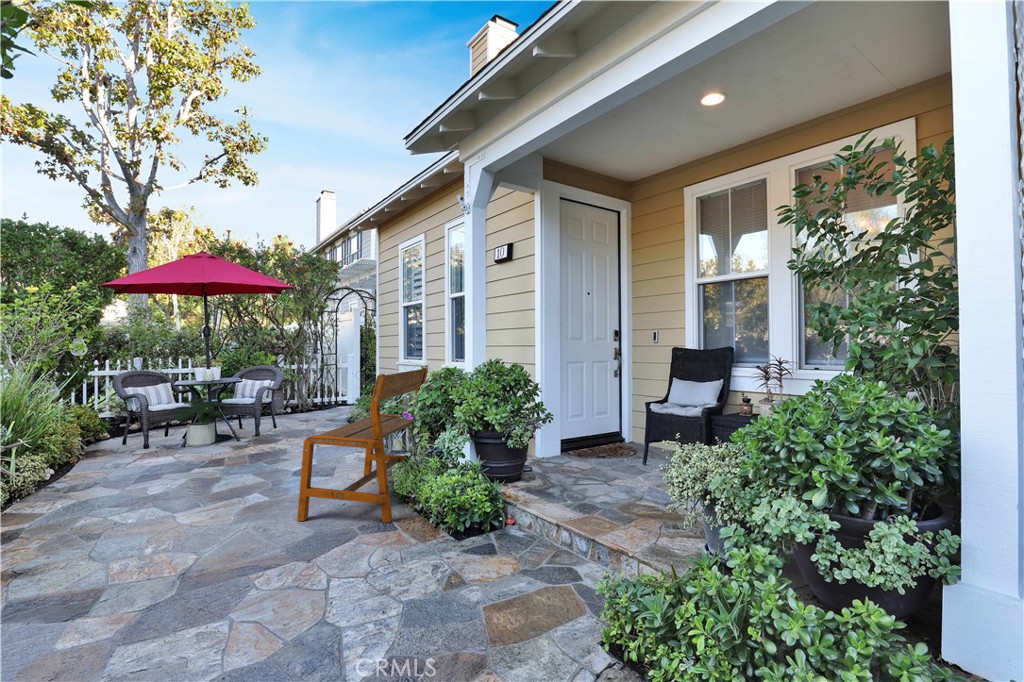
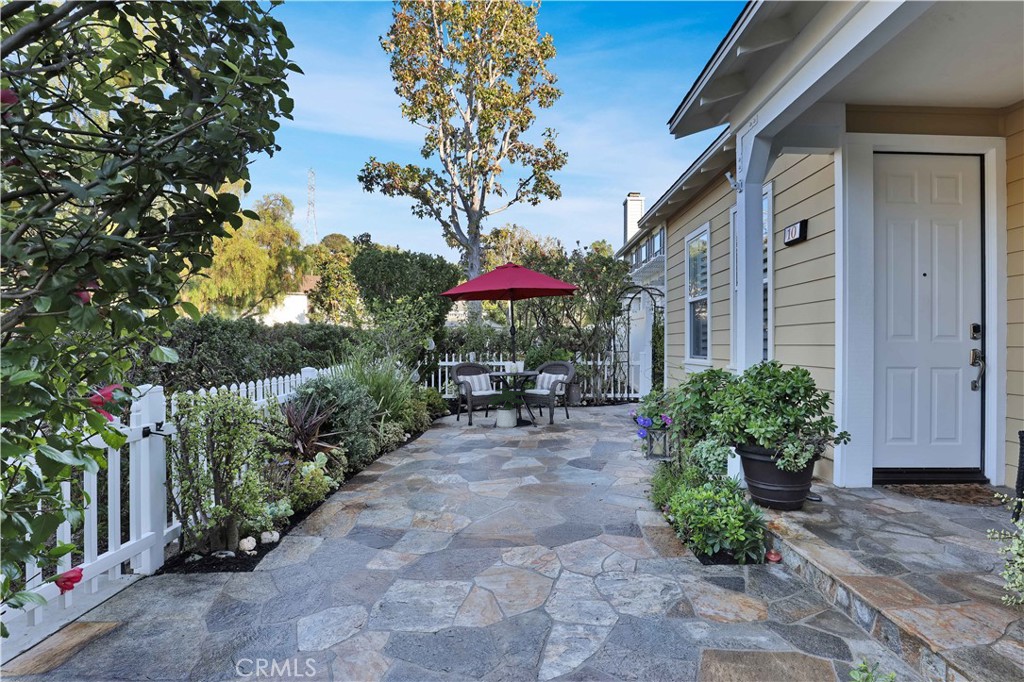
bench: present [297,367,428,522] -> none [555,368,696,528]

